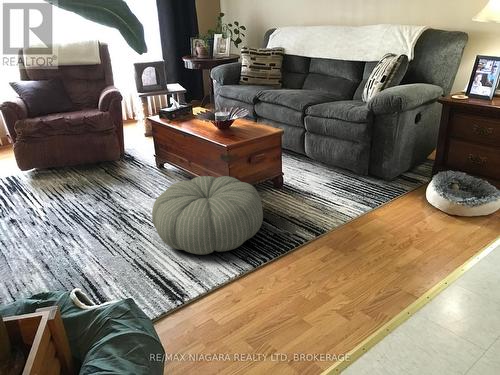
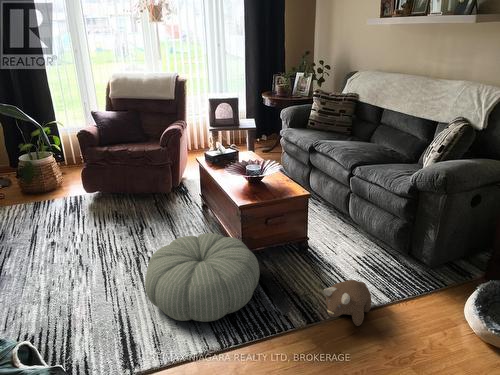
plush toy: none [326,191,363,229] -> present [324,280,372,326]

